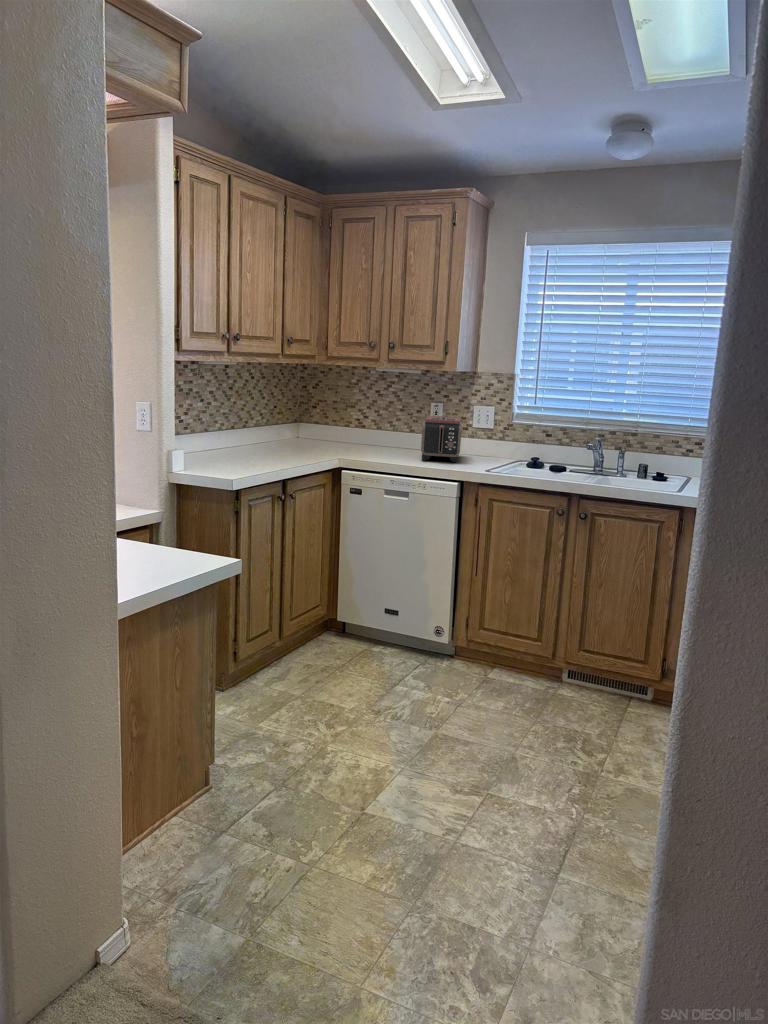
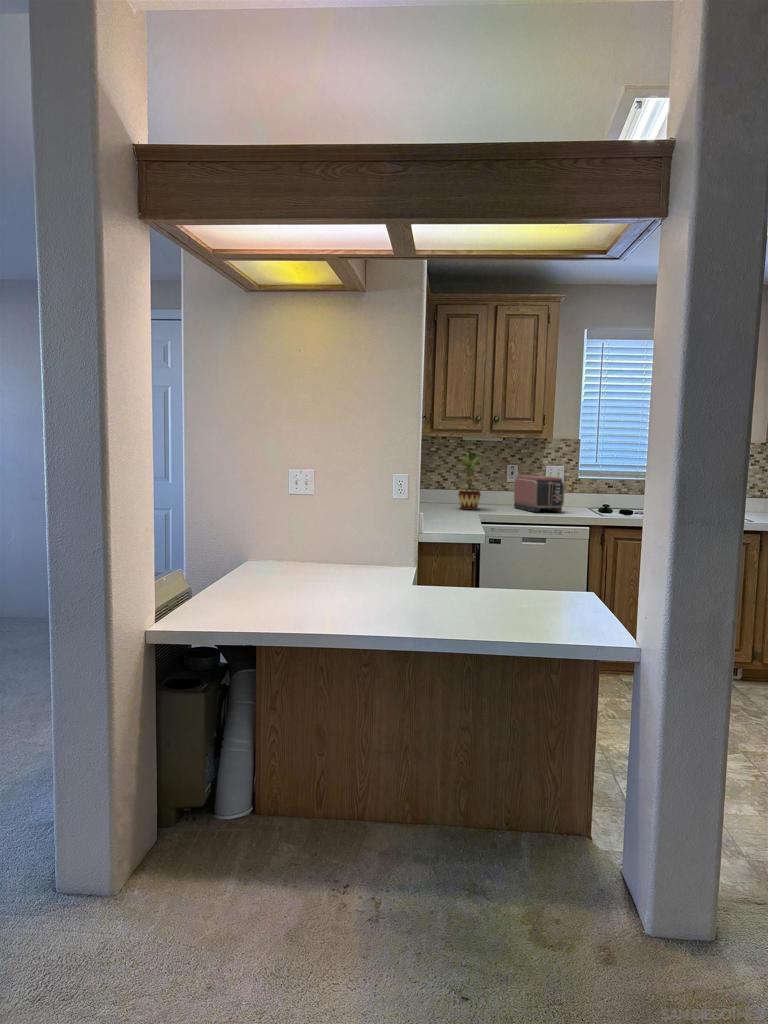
potted plant: none [344,384,391,453] -> present [458,452,486,510]

